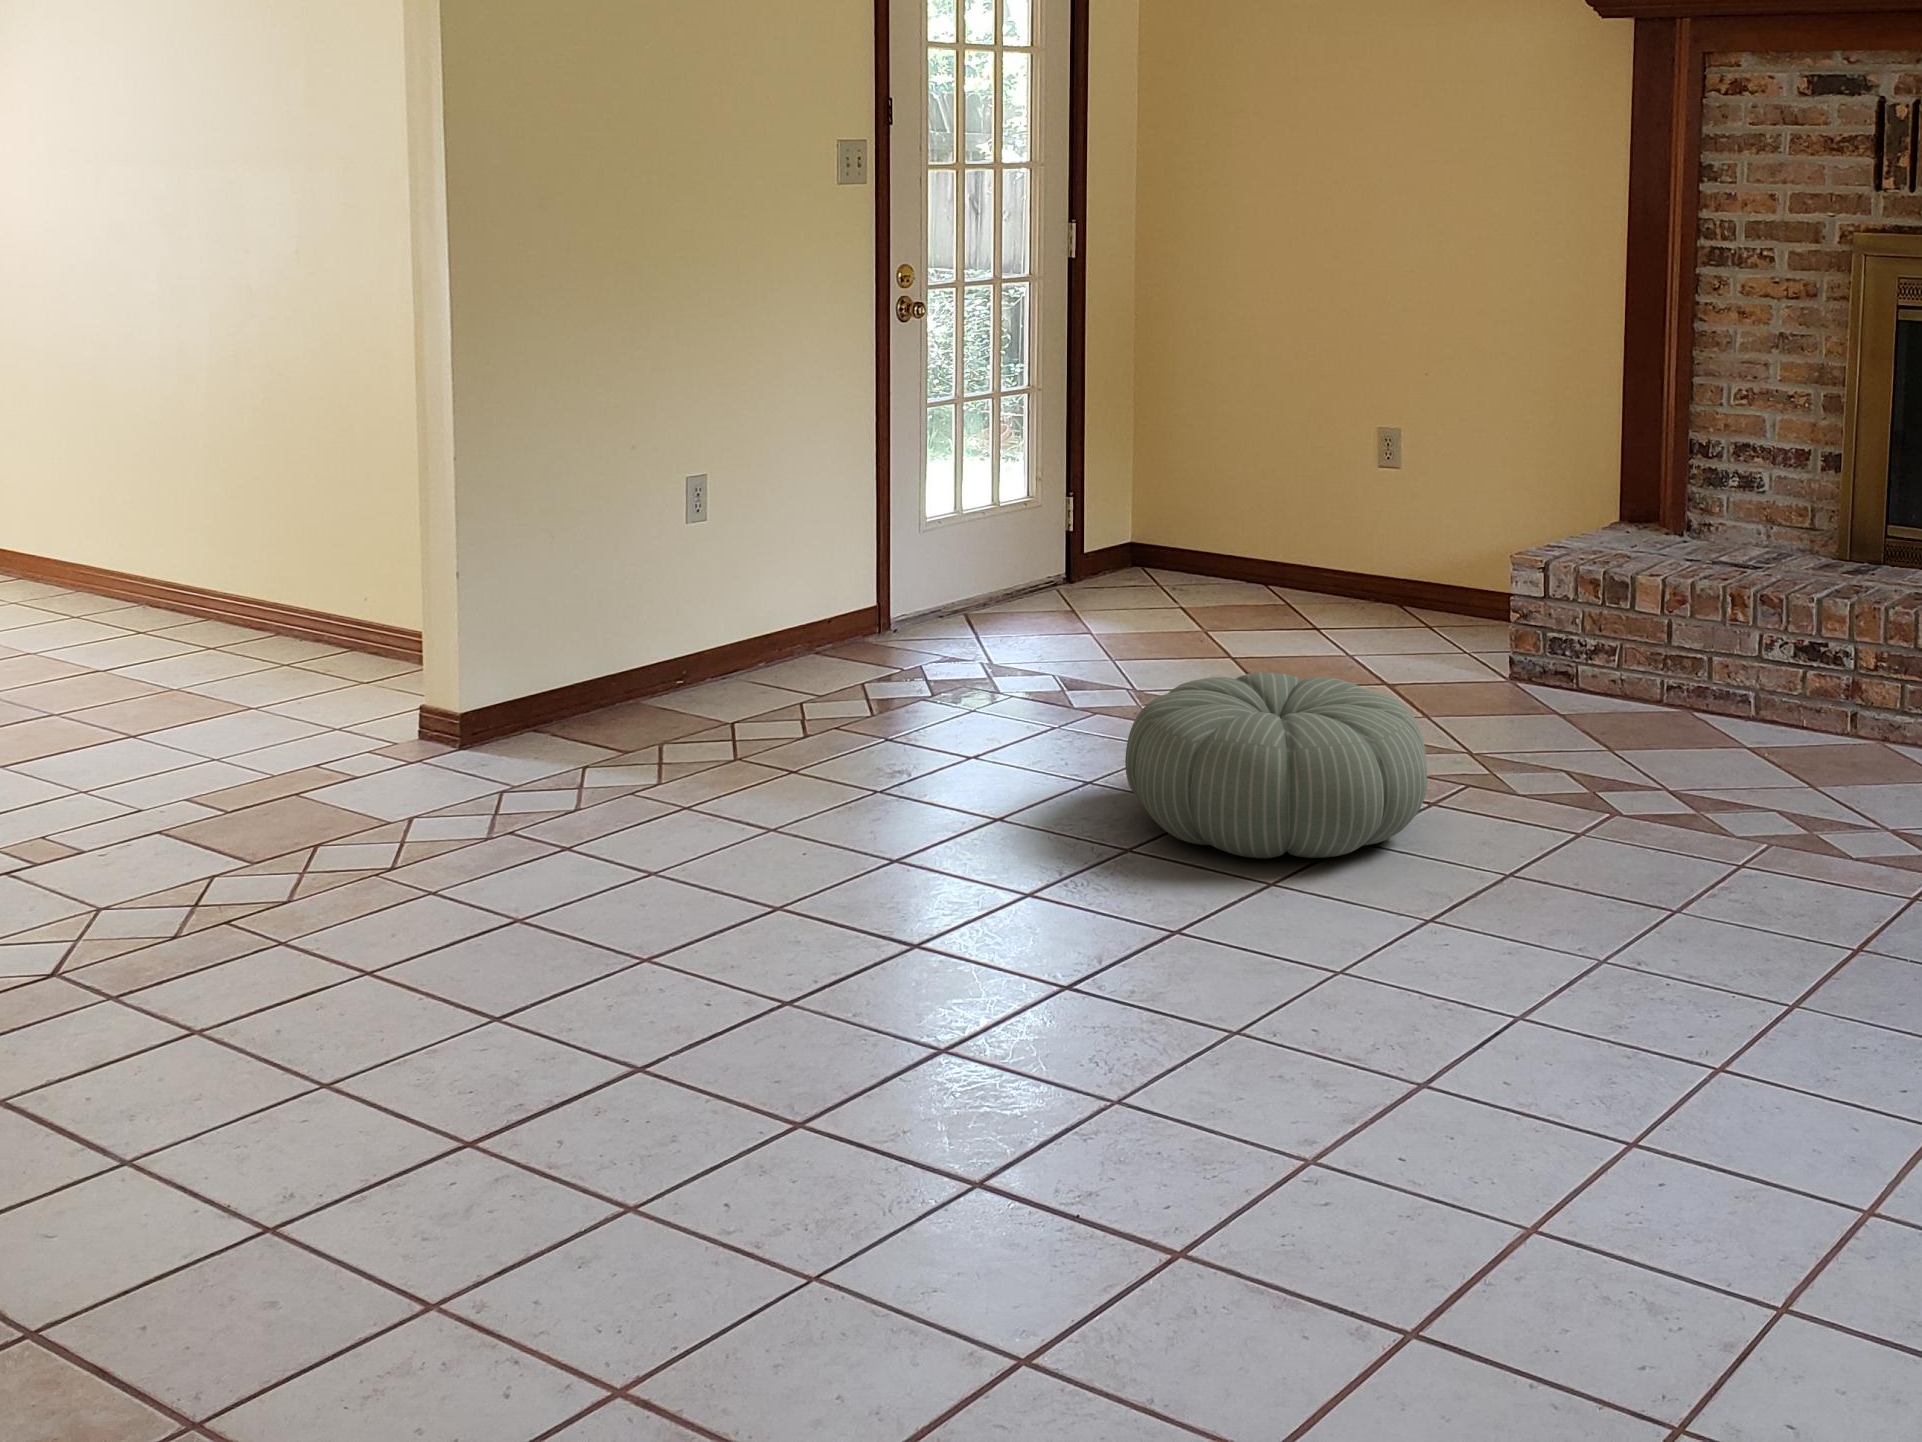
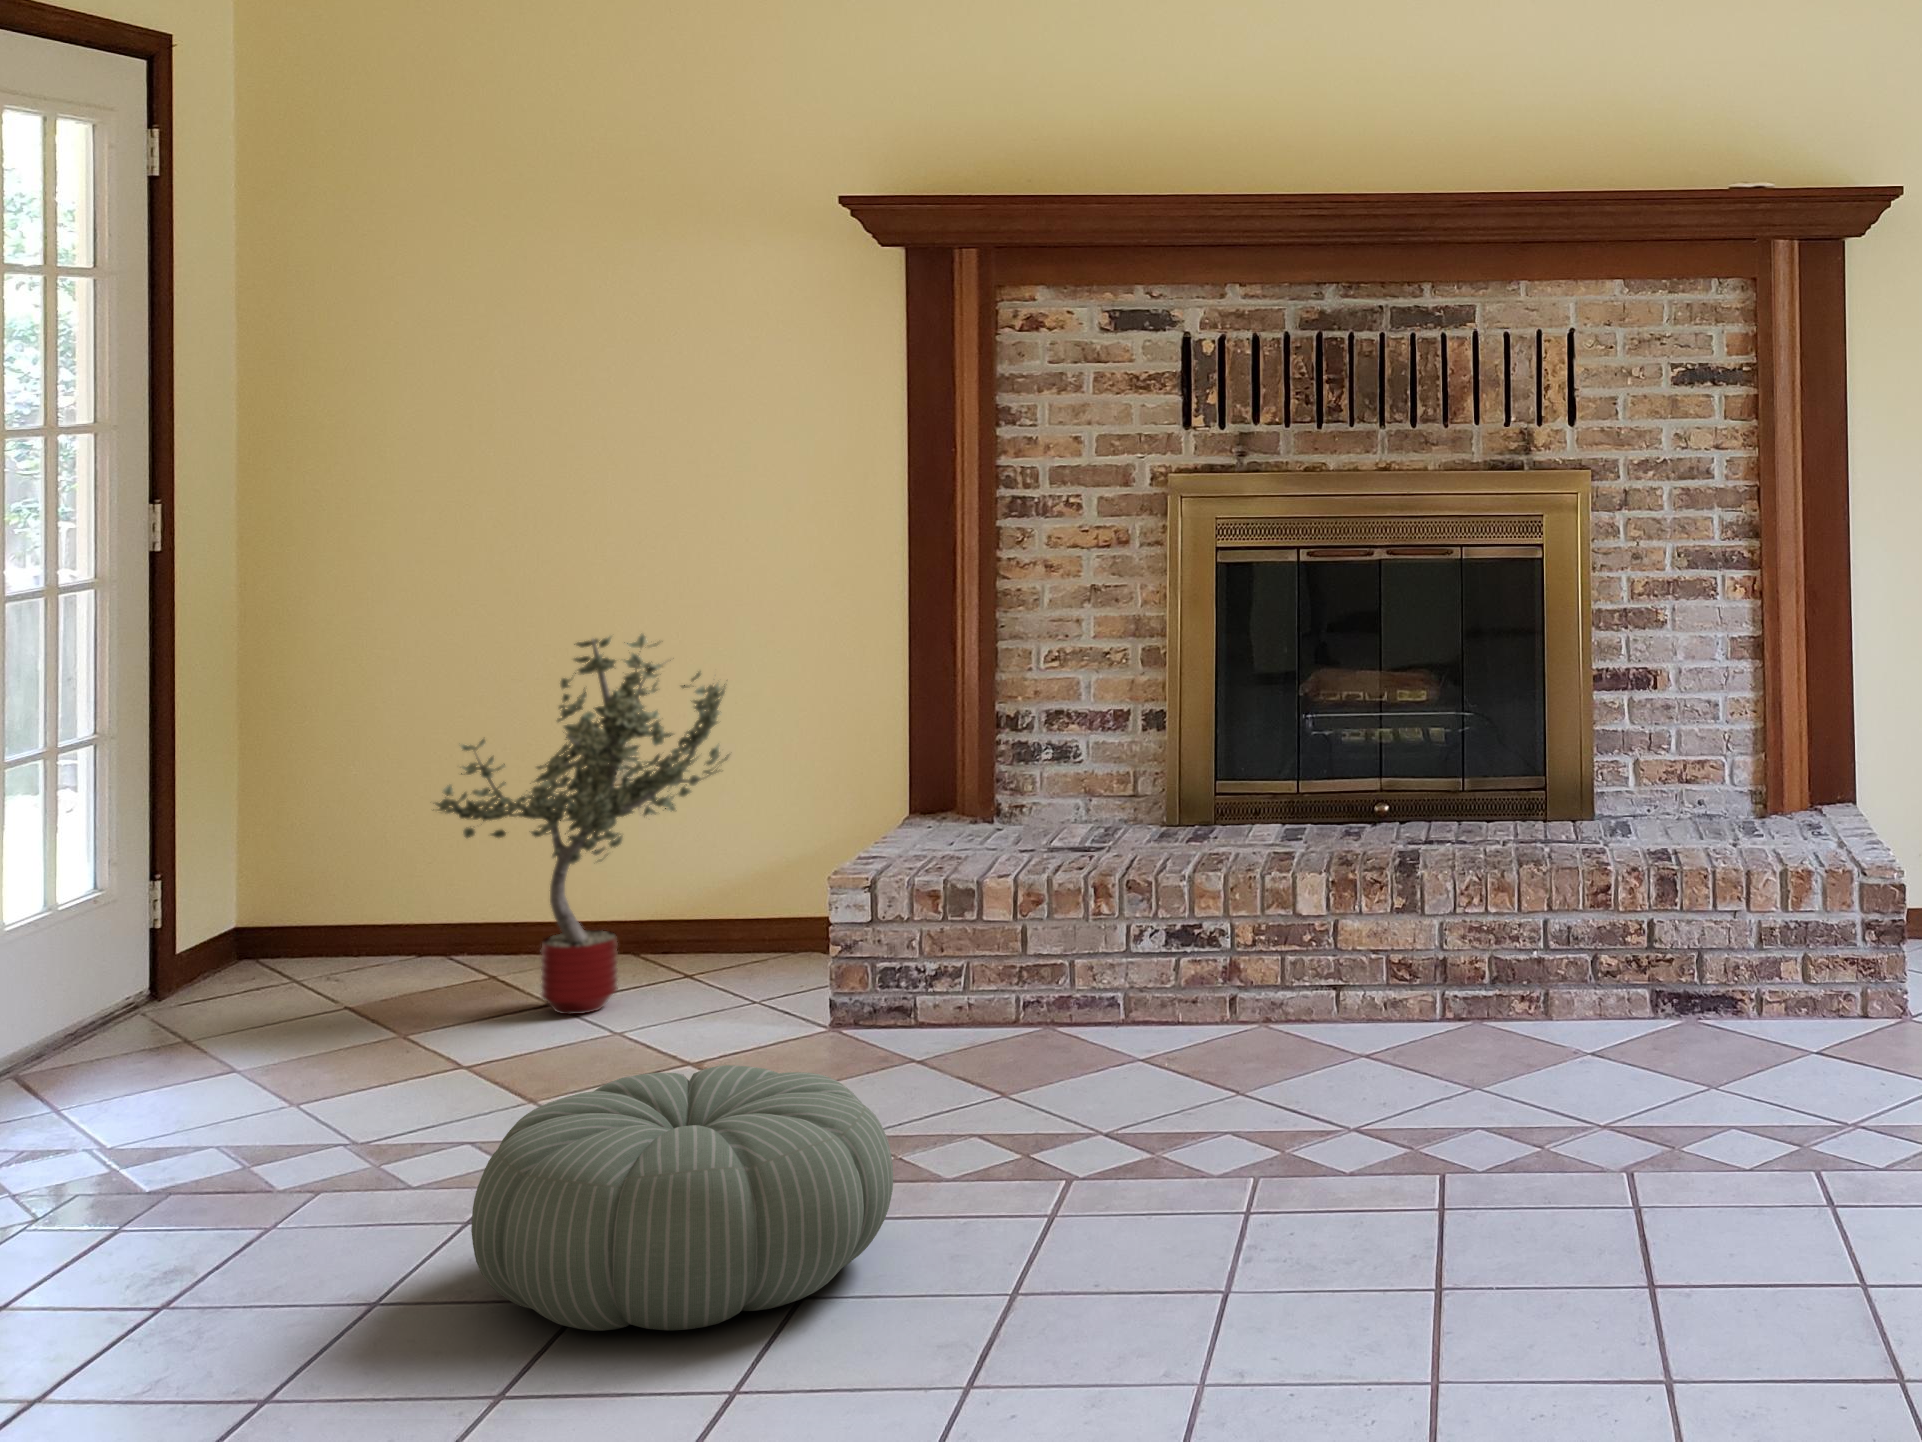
potted tree: none [1257,341,1464,632] -> present [435,634,729,1014]

